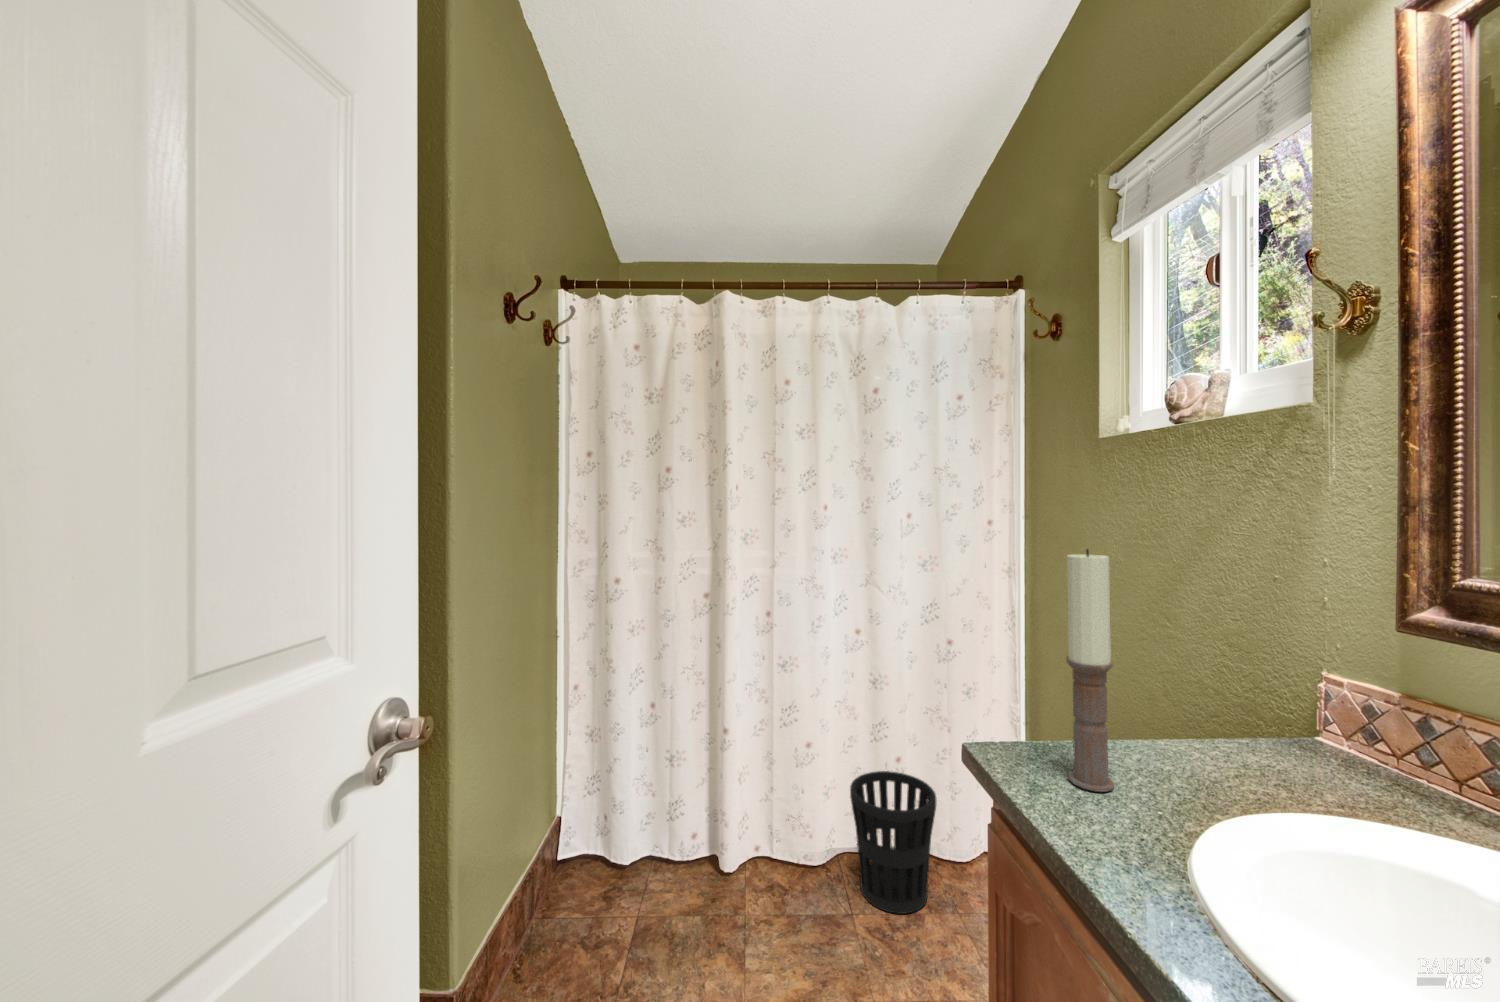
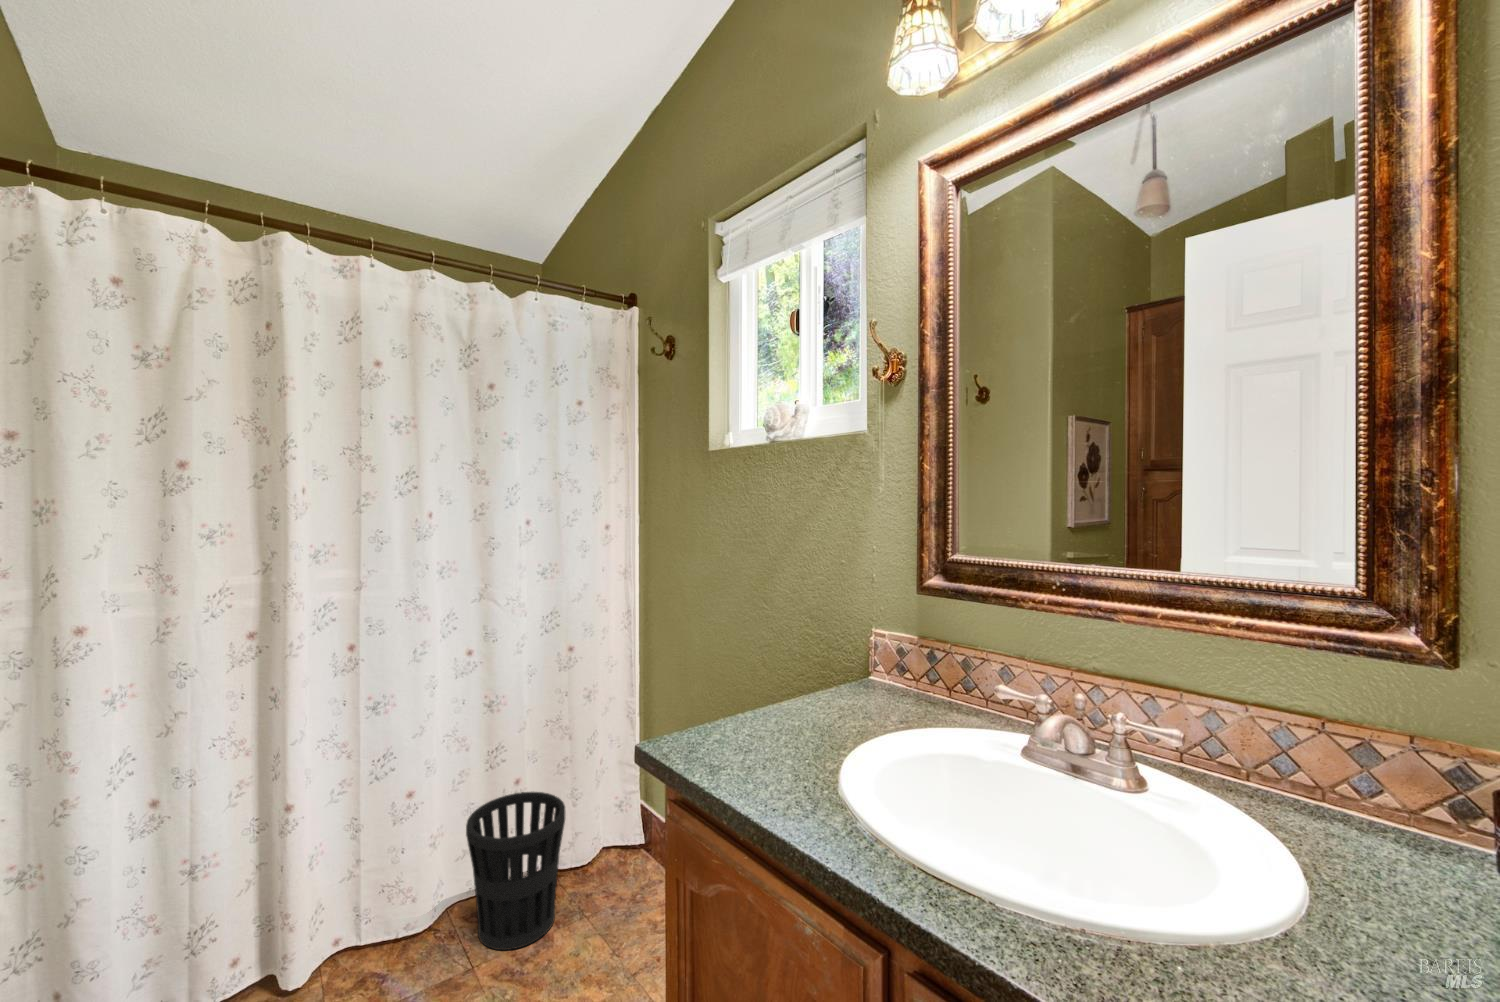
candle: present [1066,549,1114,792] -> none [738,548,773,758]

